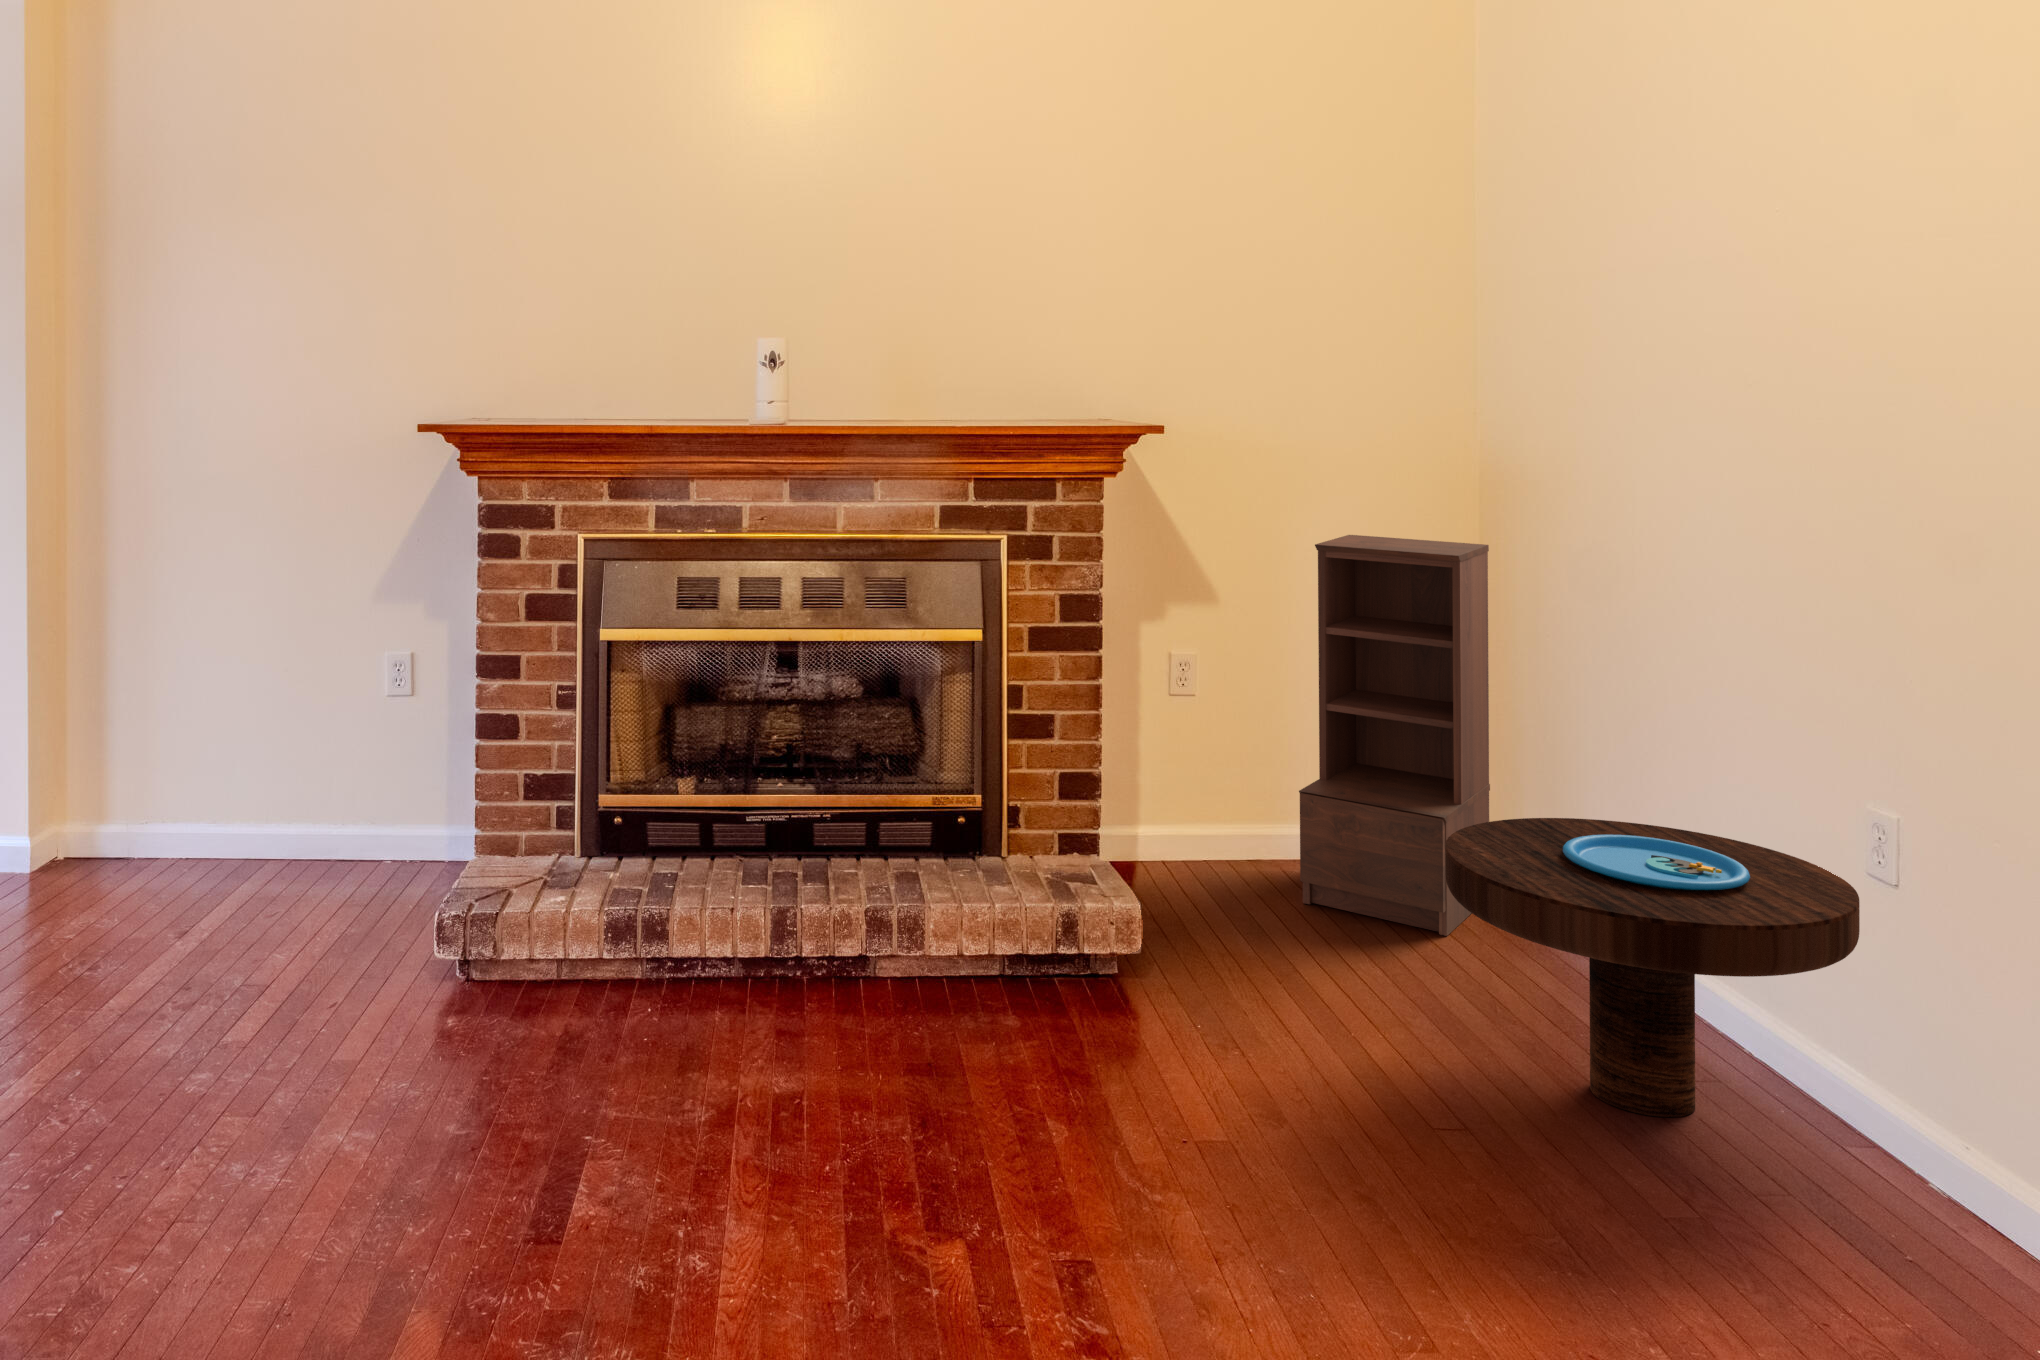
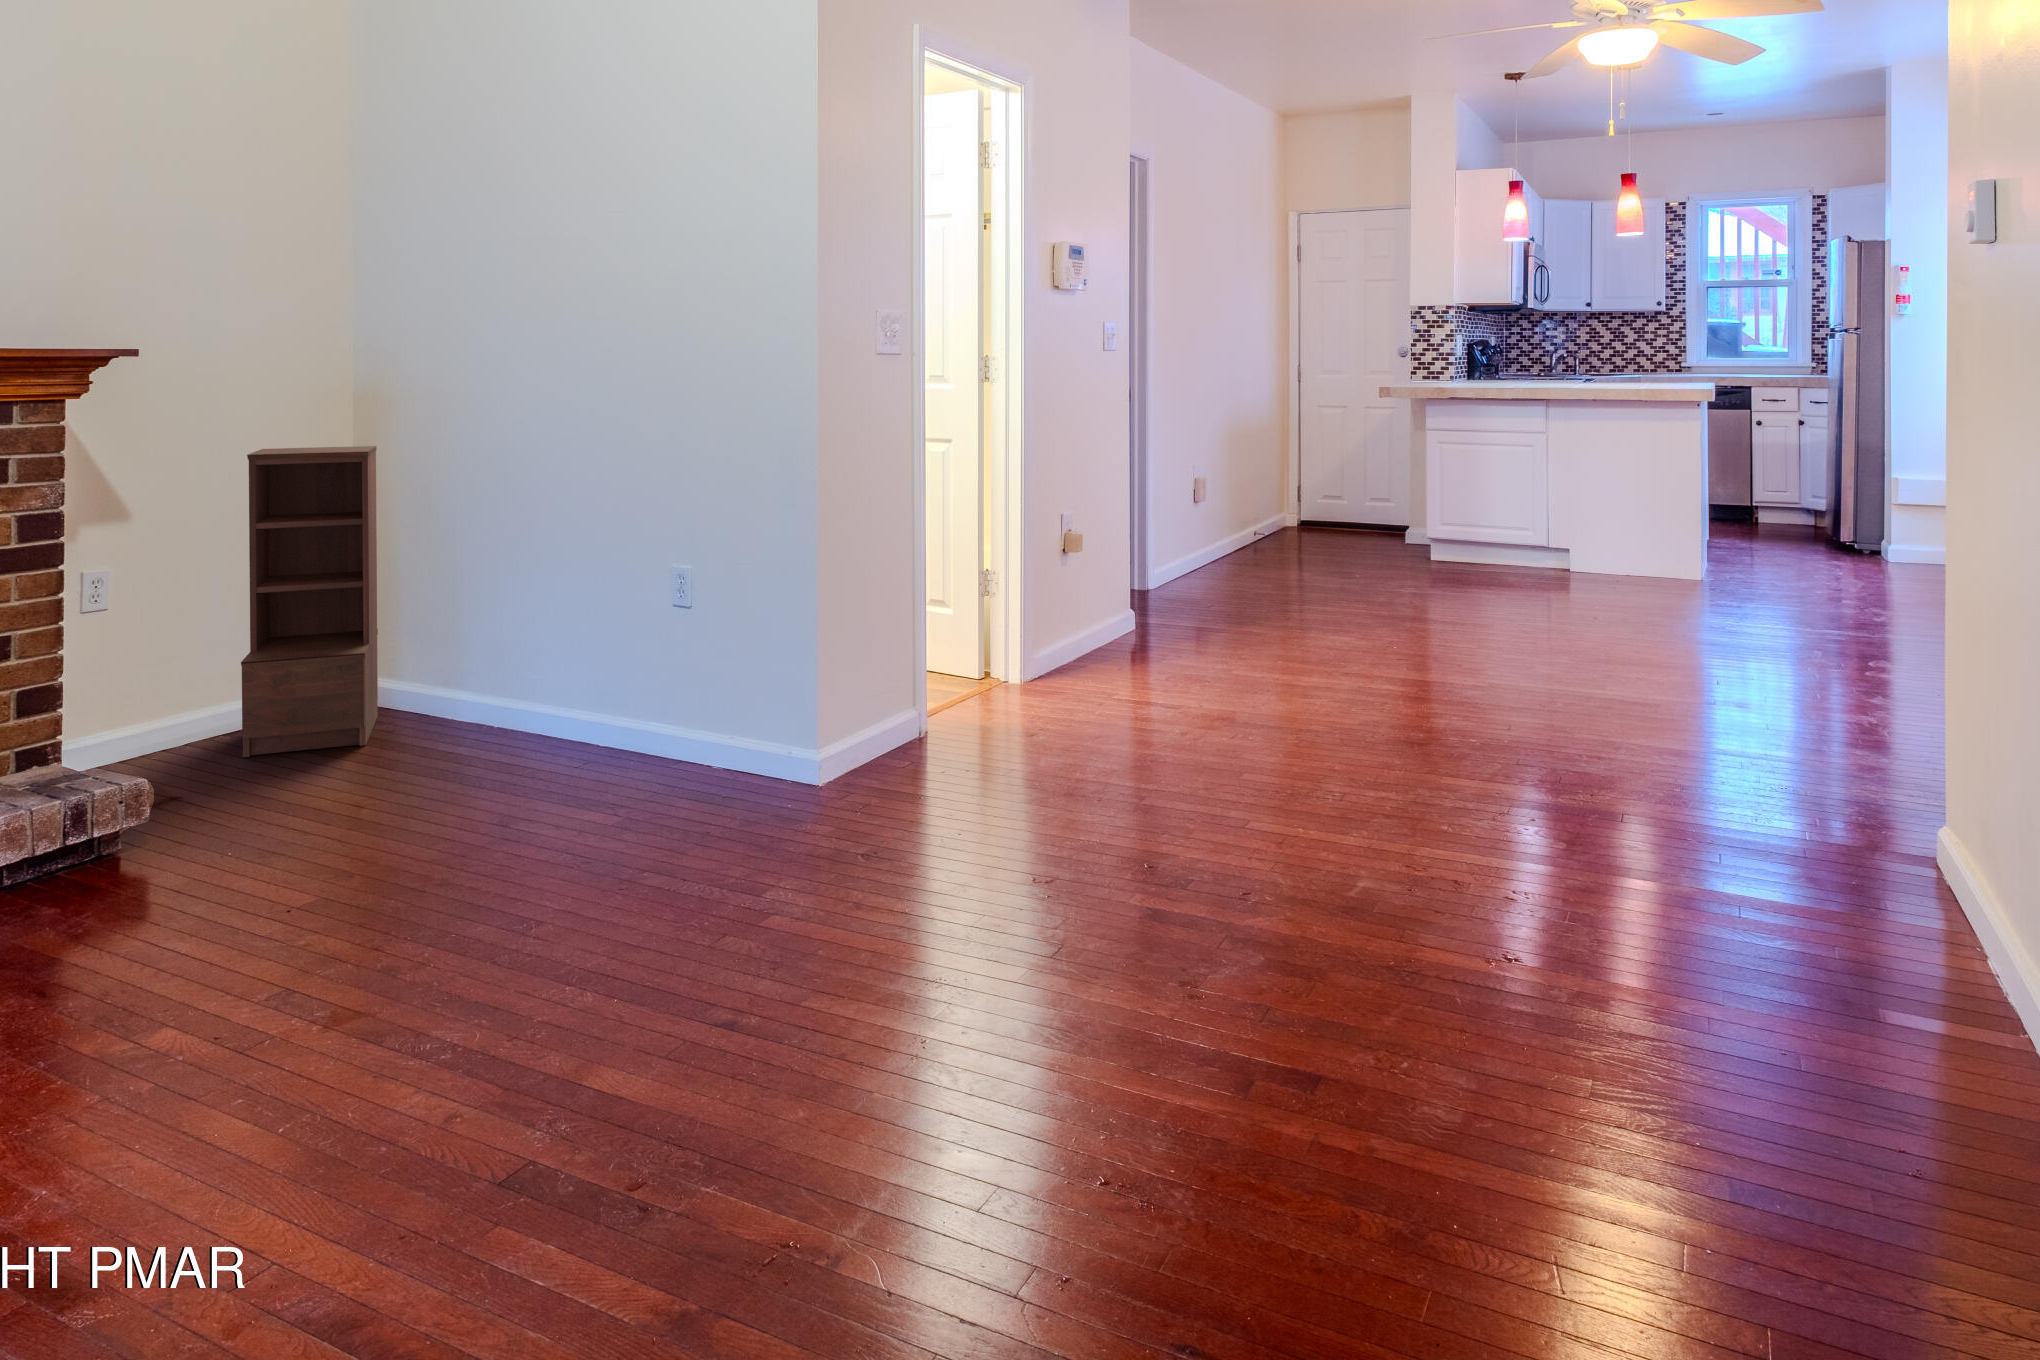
side table: present [1445,818,1860,1117] -> none [415,608,658,797]

